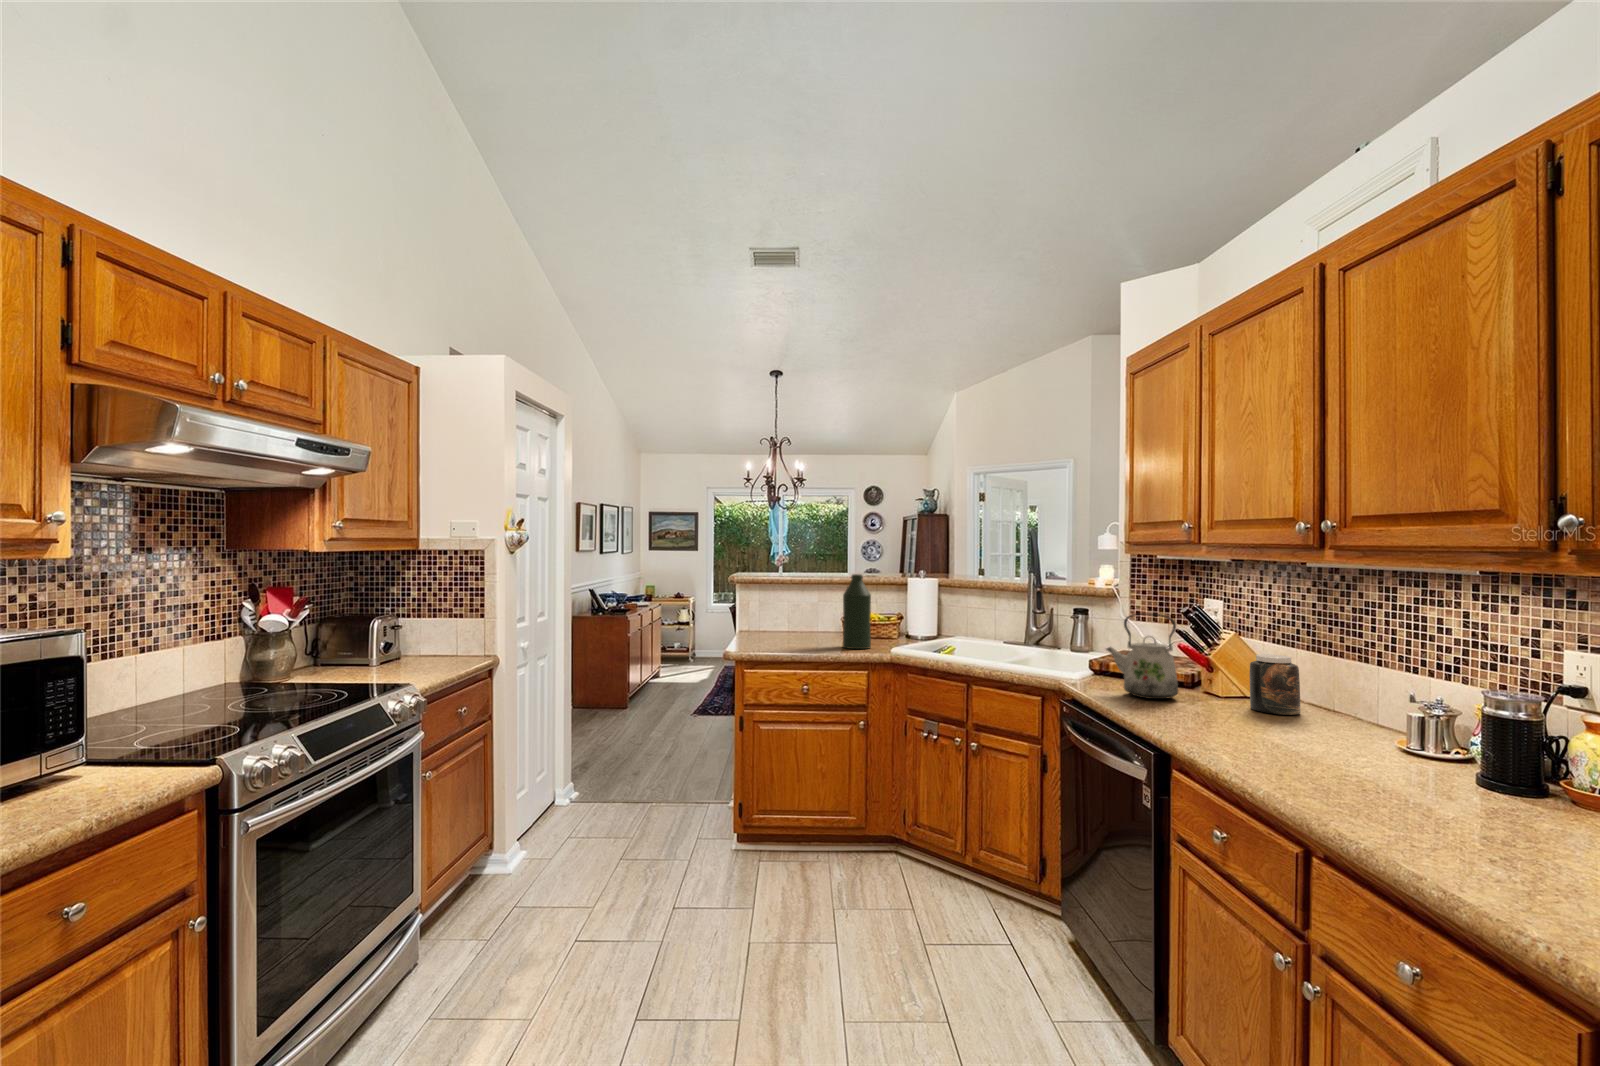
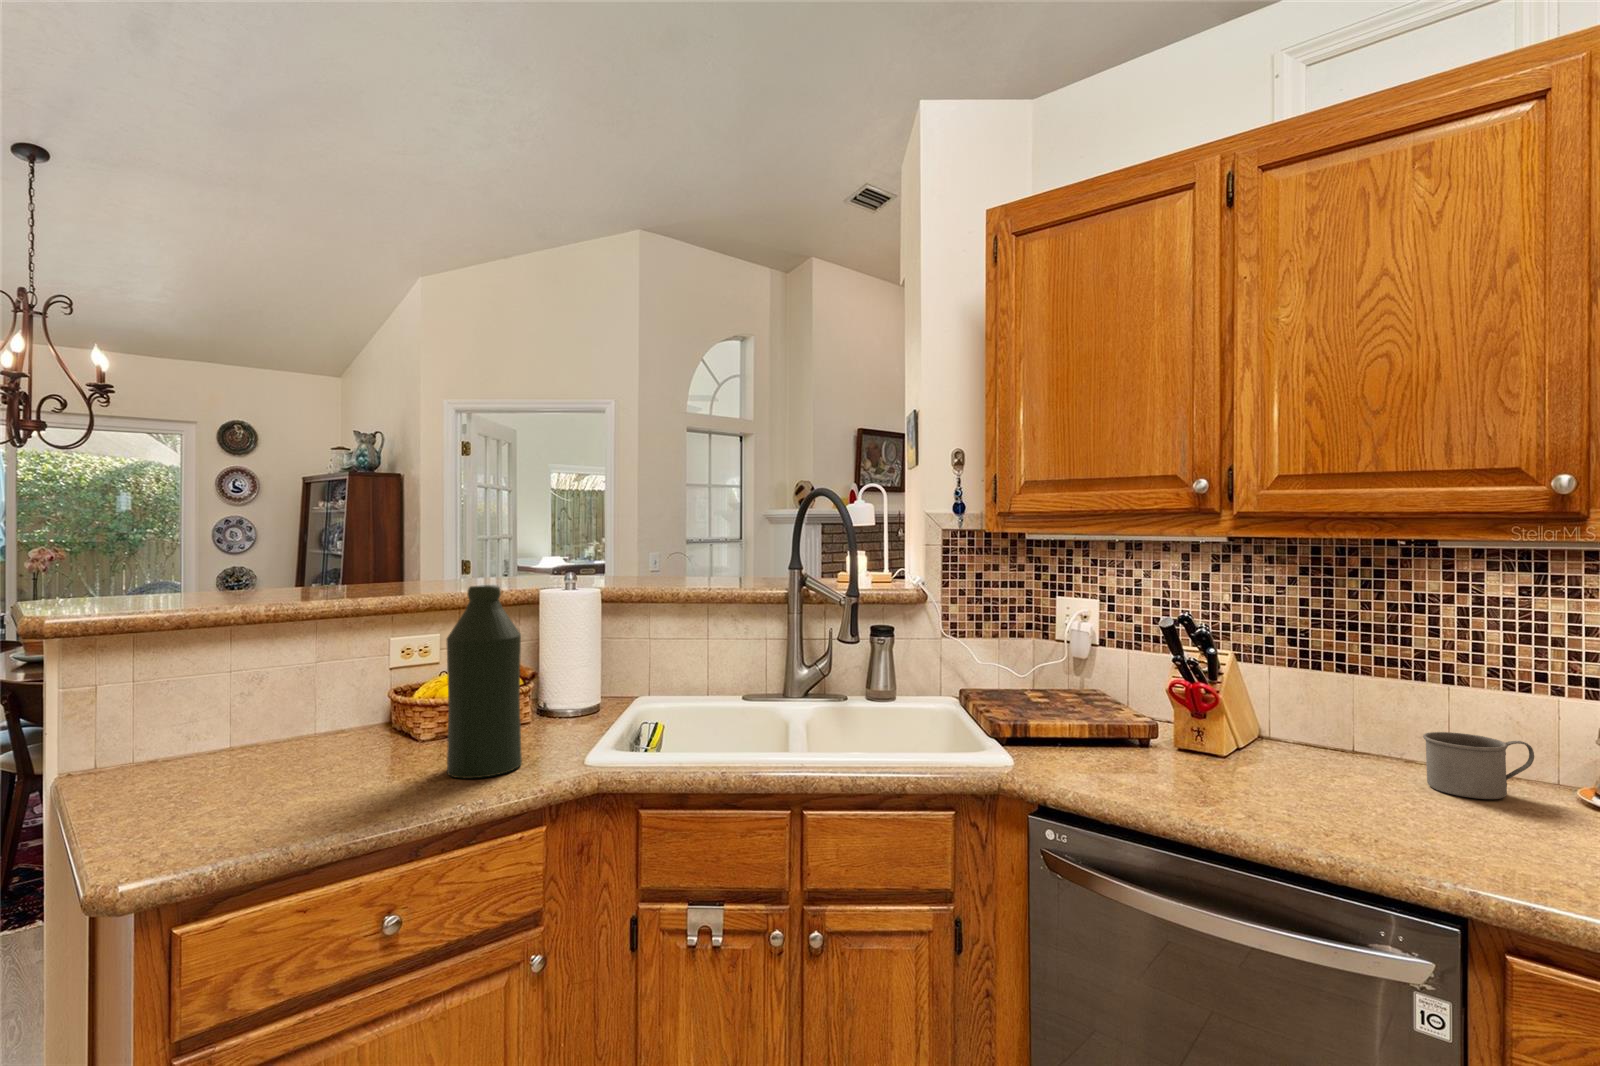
kettle: present [1106,613,1178,699] -> none [1111,633,1232,785]
jar: present [1250,654,1301,715] -> none [1283,679,1362,773]
mug: none [1299,691,1366,734] -> present [1423,732,1534,799]

